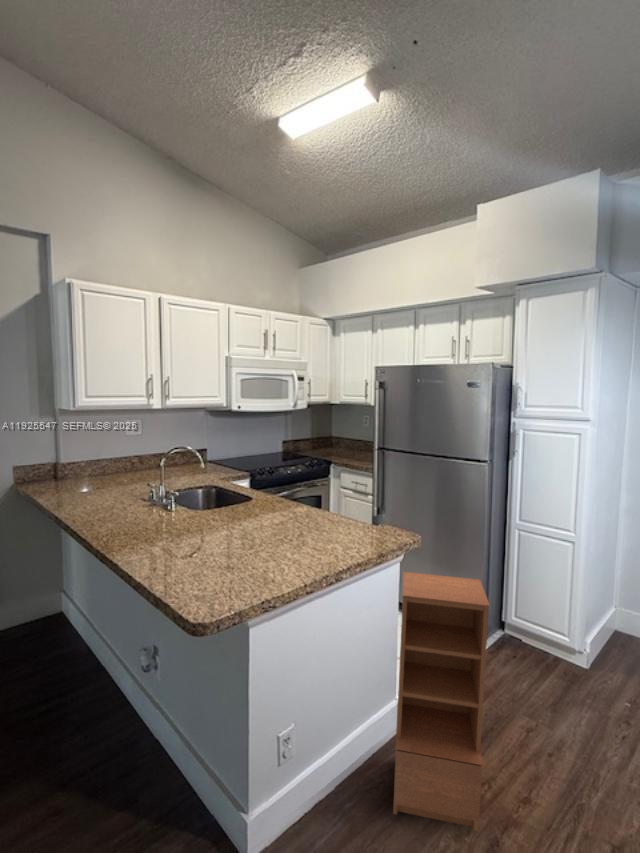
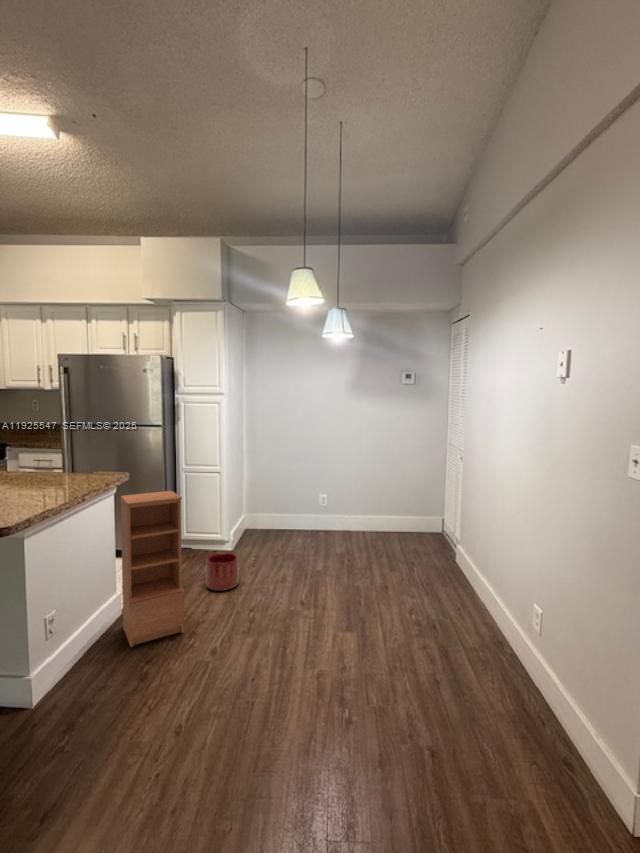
planter: none [533,686,596,767] -> present [206,553,239,591]

